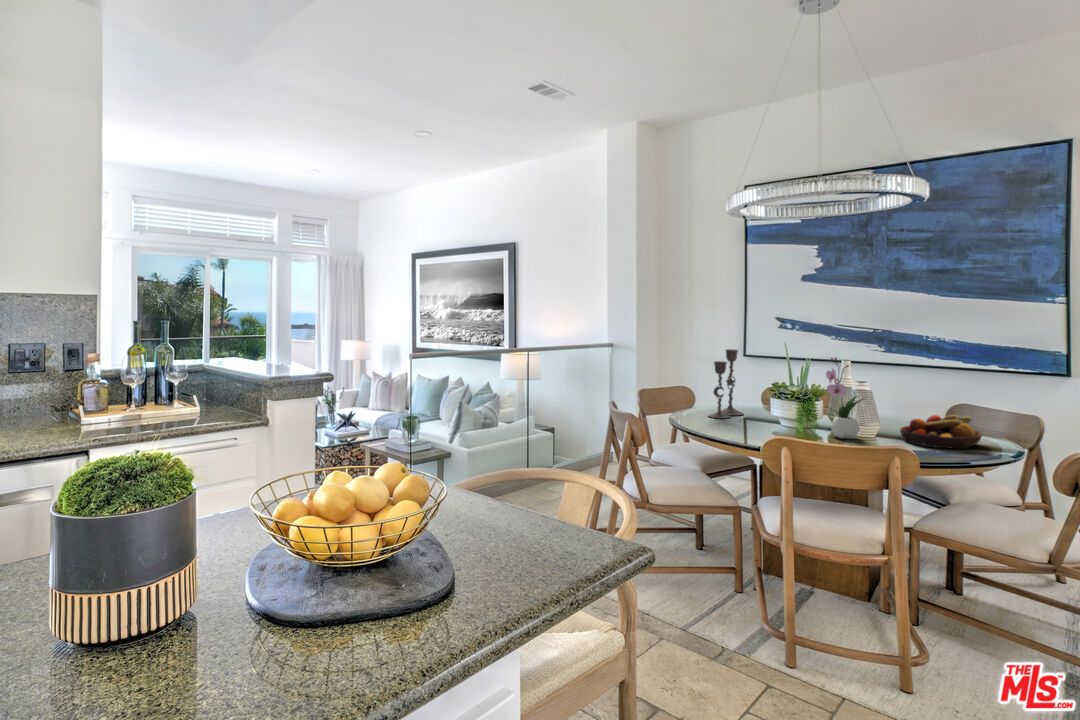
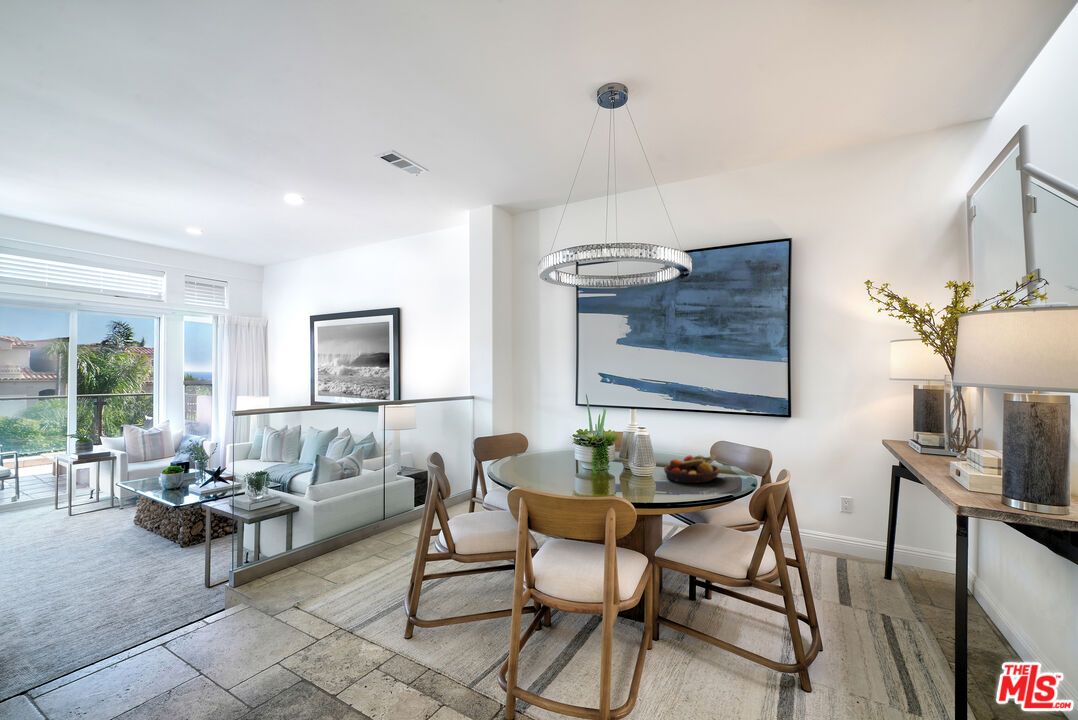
candlestick: present [708,349,744,418] -> none [529,404,561,463]
flower arrangement: present [826,358,865,439] -> none [607,412,636,478]

